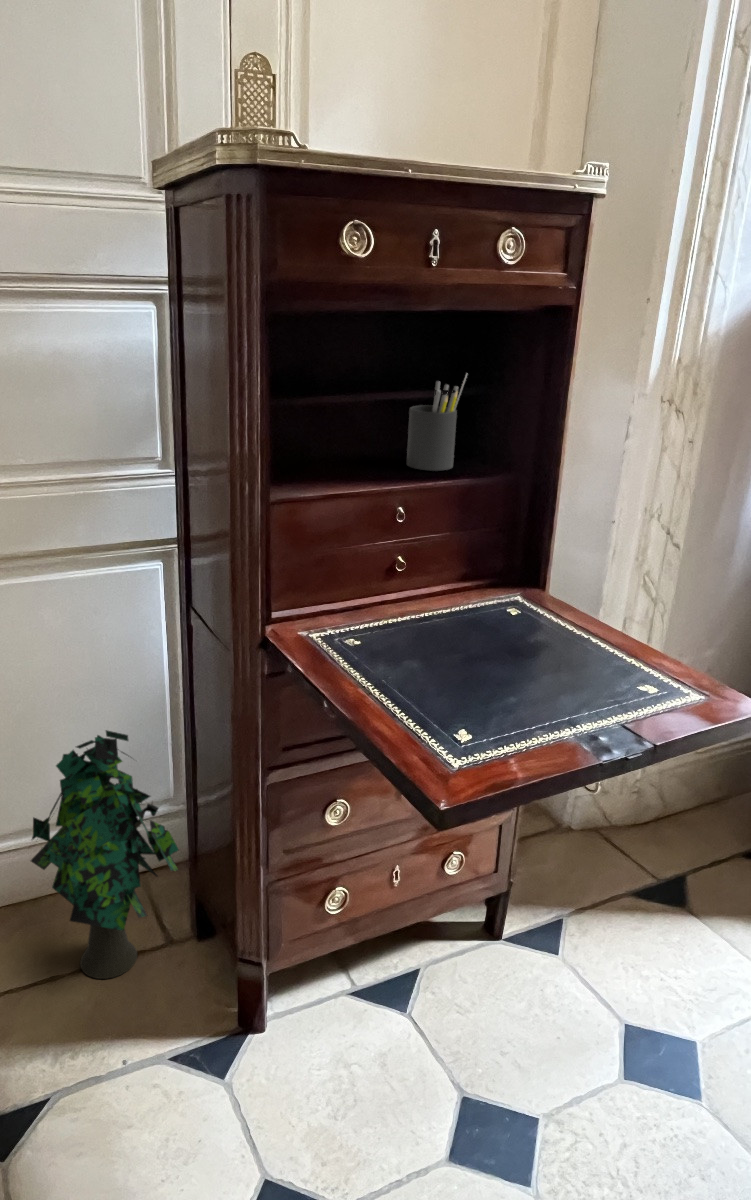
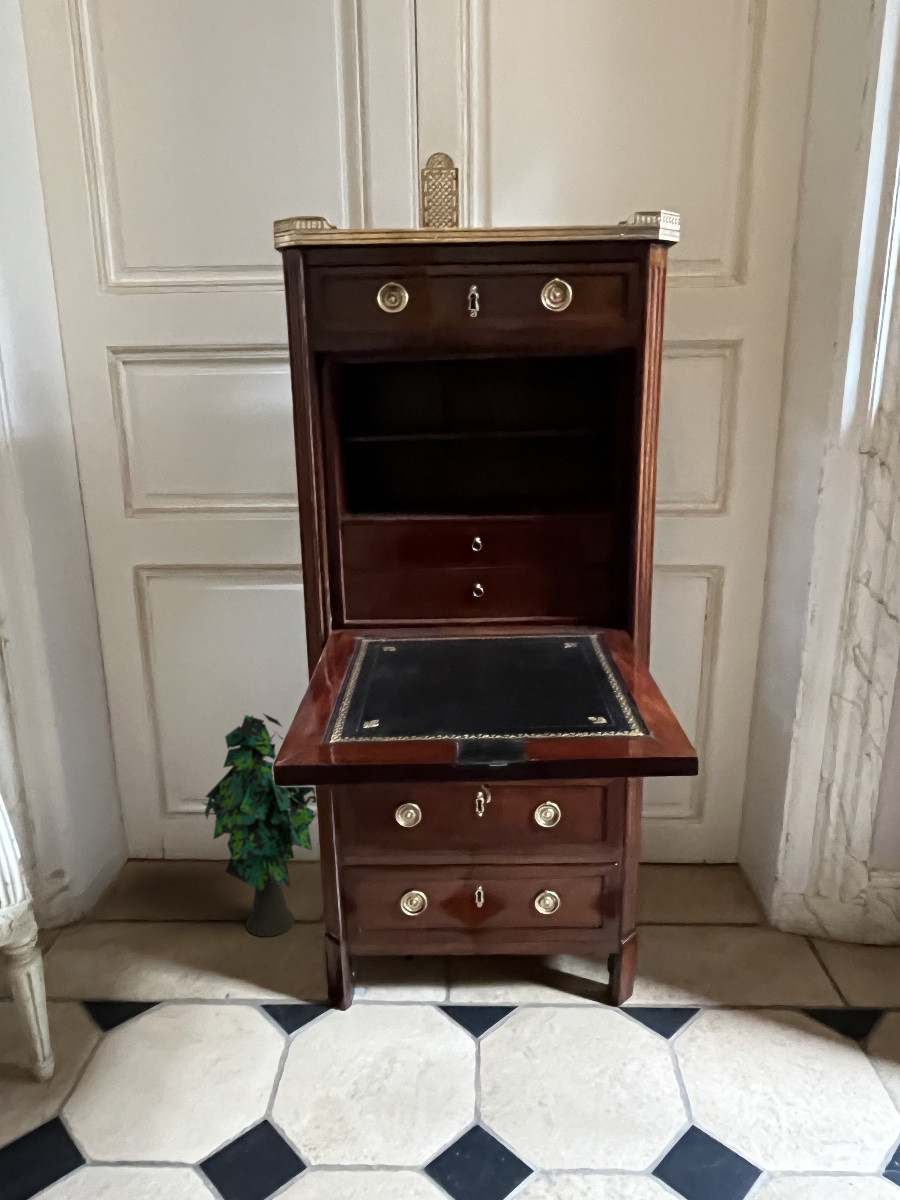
pen holder: present [407,373,468,471] -> none [509,414,561,505]

